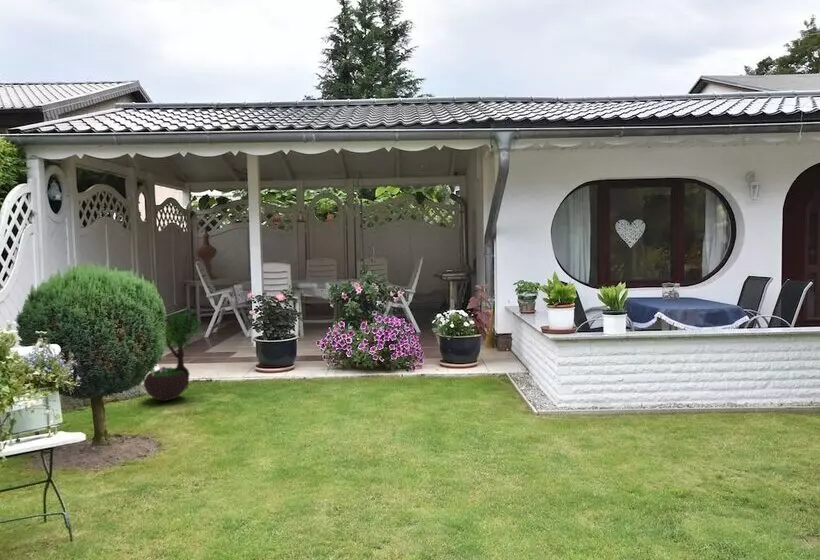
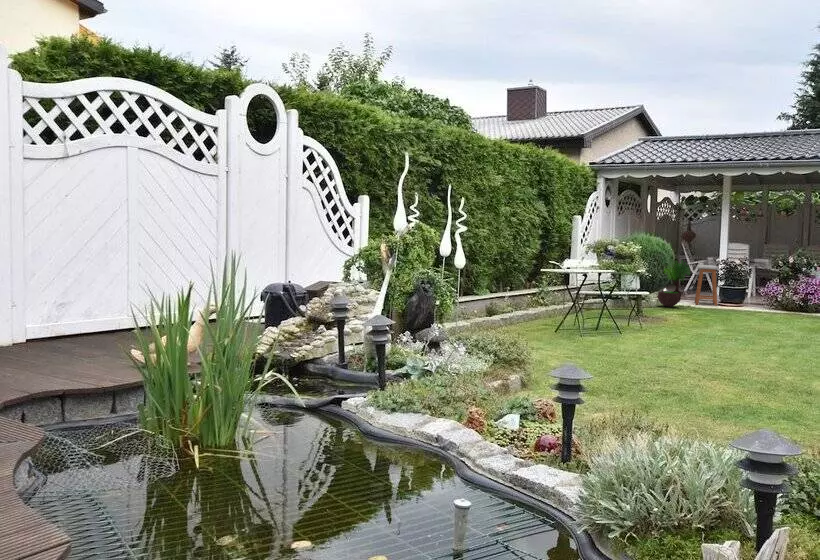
stool: none [217,306,256,381] -> present [695,265,719,306]

